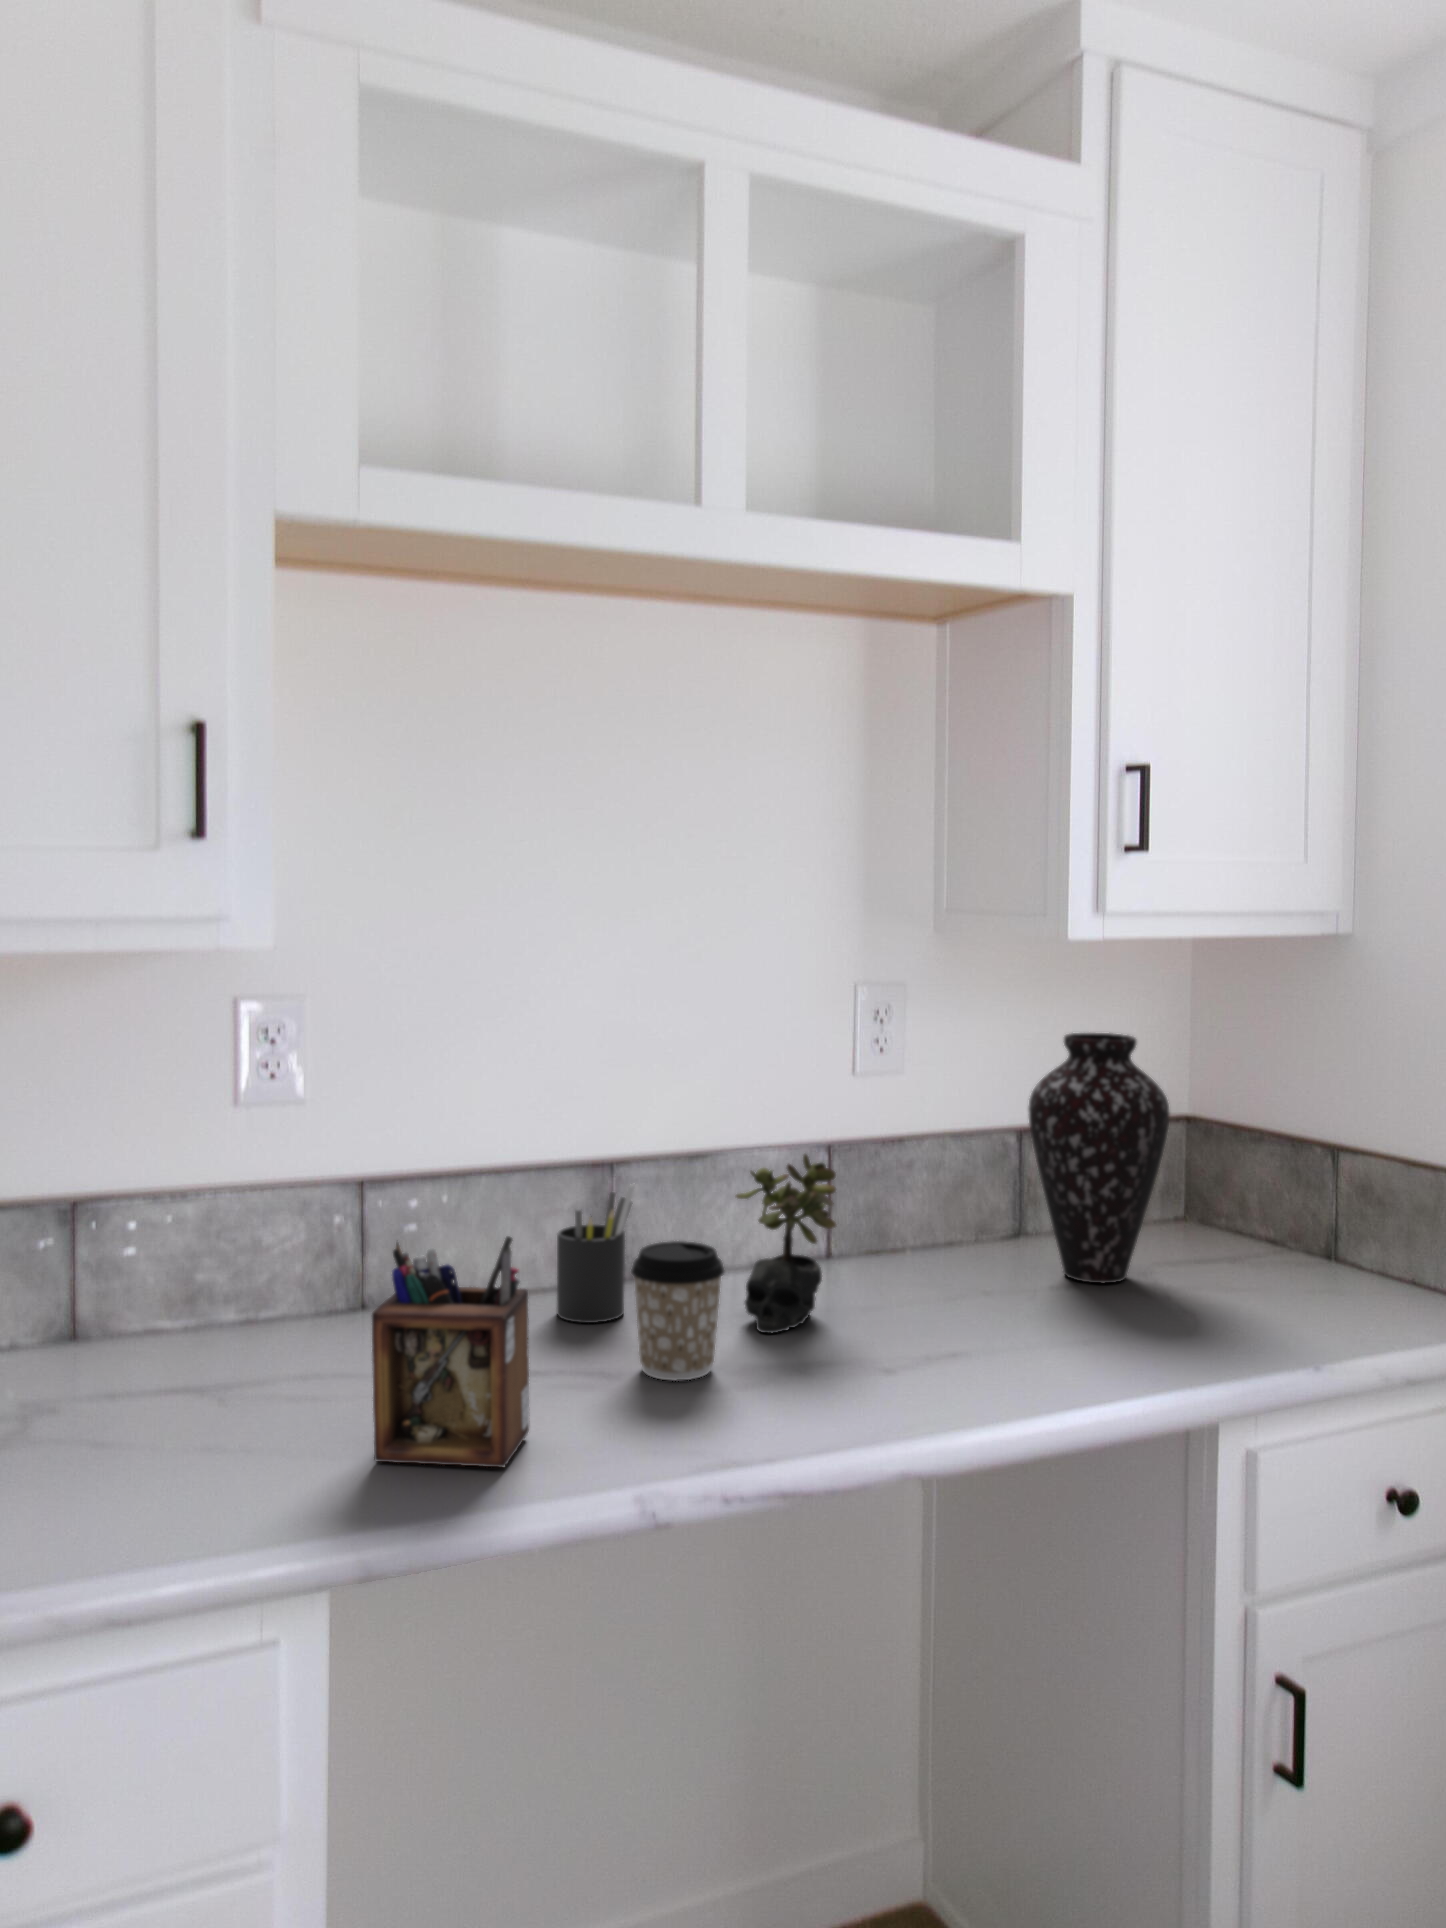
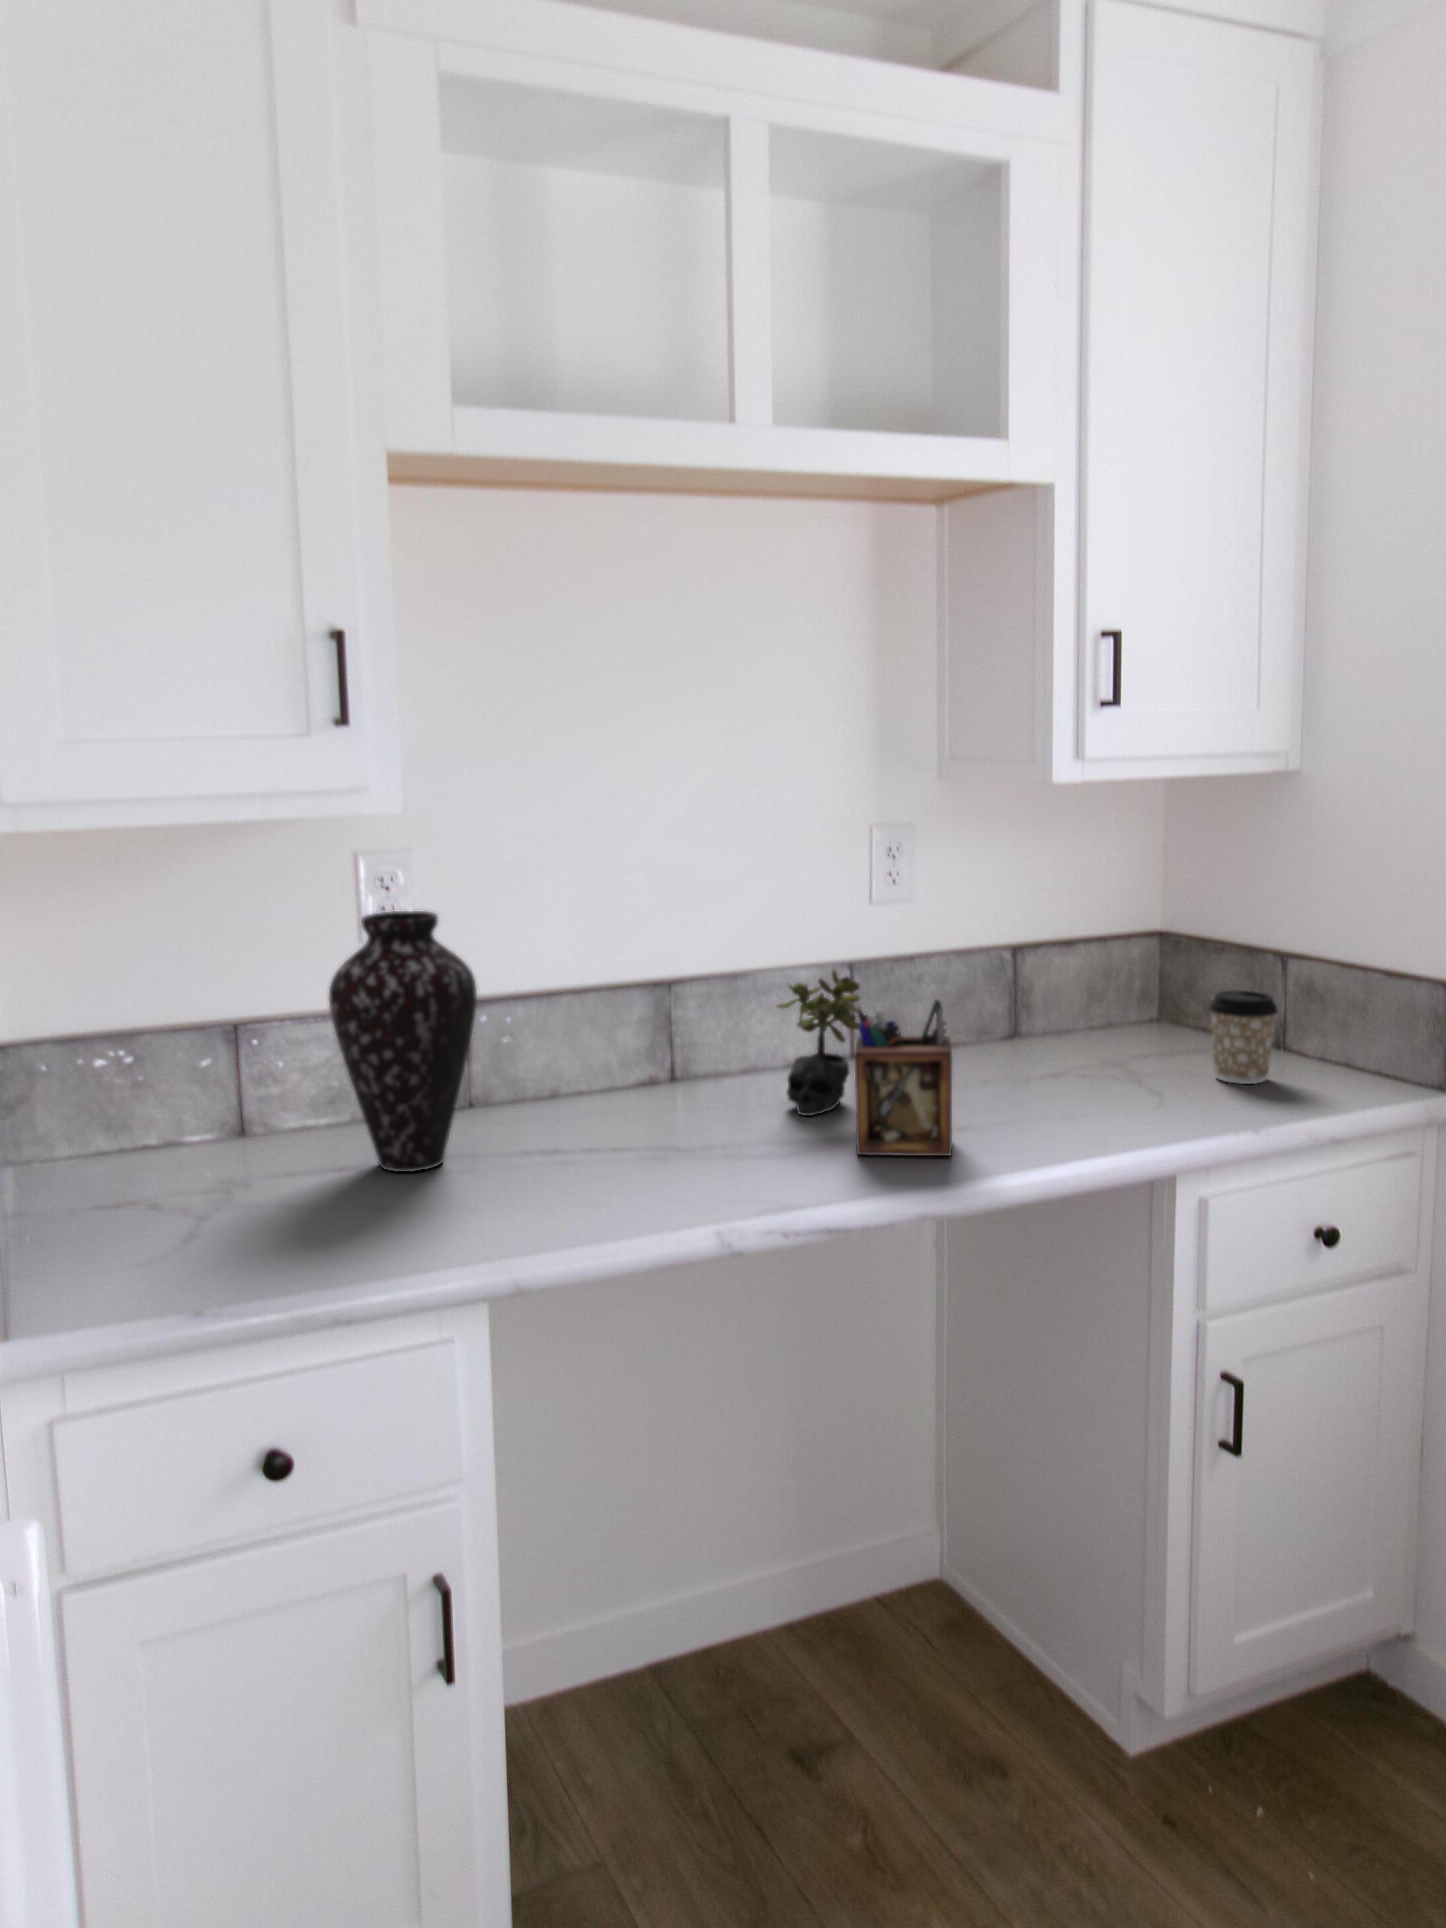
vase: present [1029,1033,1169,1283] -> present [329,911,477,1172]
pen holder: present [557,1184,634,1323] -> none [630,998,694,1112]
desk organizer: present [372,1236,529,1467] -> present [855,999,952,1156]
coffee cup: present [631,1241,724,1381] -> present [1209,990,1278,1084]

